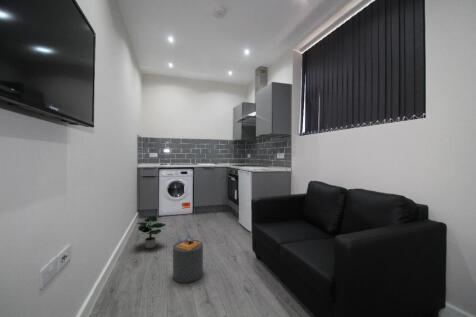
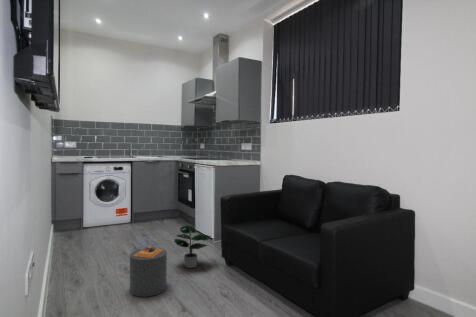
potted plant: present [137,216,166,248] -> present [174,225,211,268]

